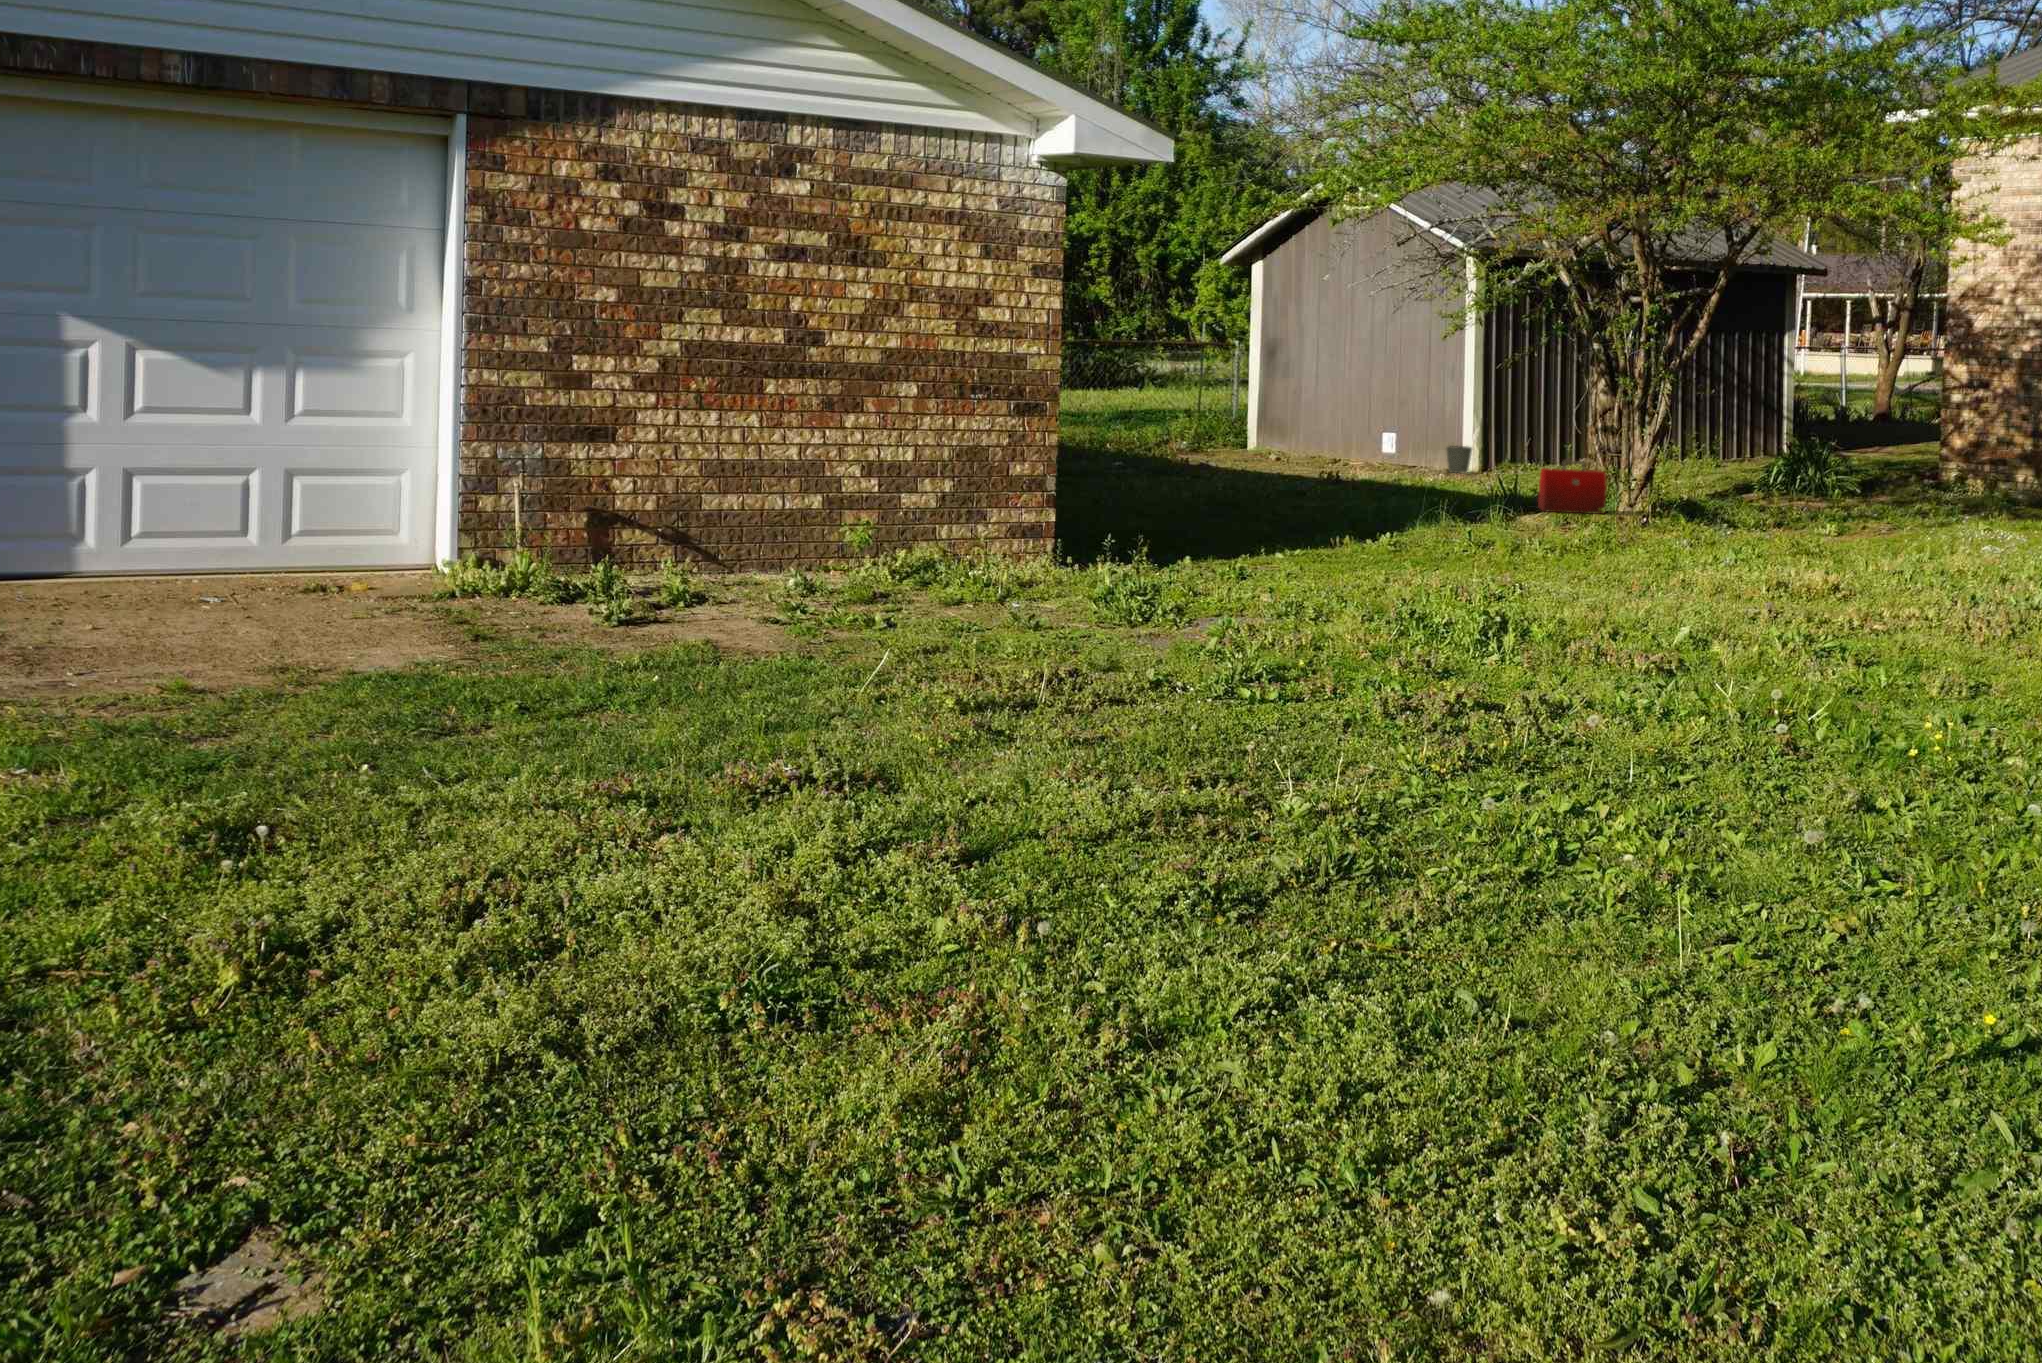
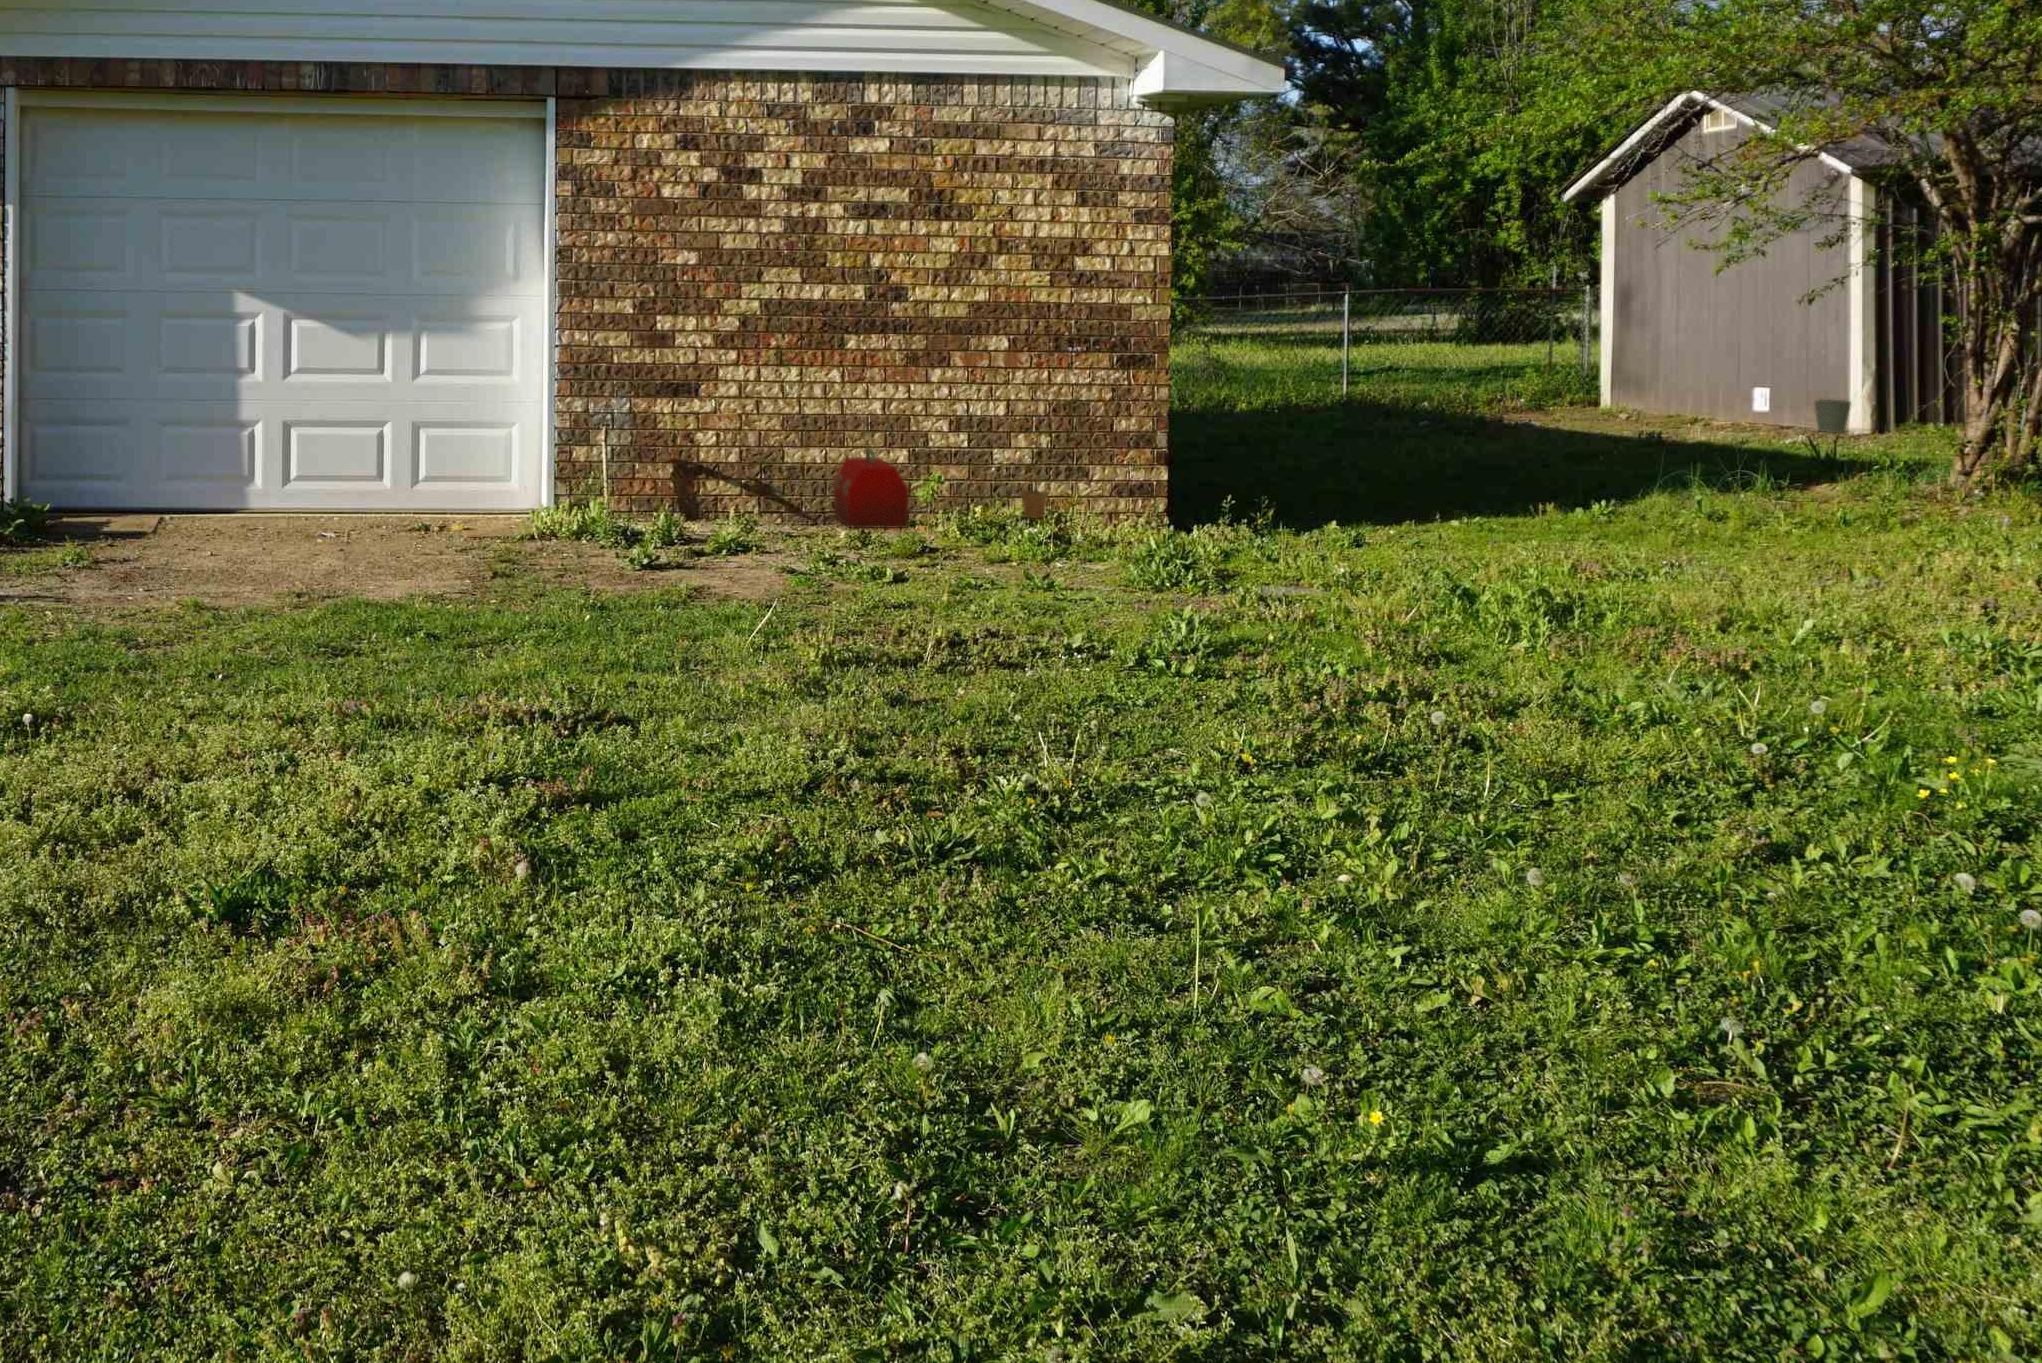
toolbox: present [1538,461,1607,514] -> present [834,448,909,528]
potted plant: none [922,479,959,556] -> present [1015,439,1048,519]

